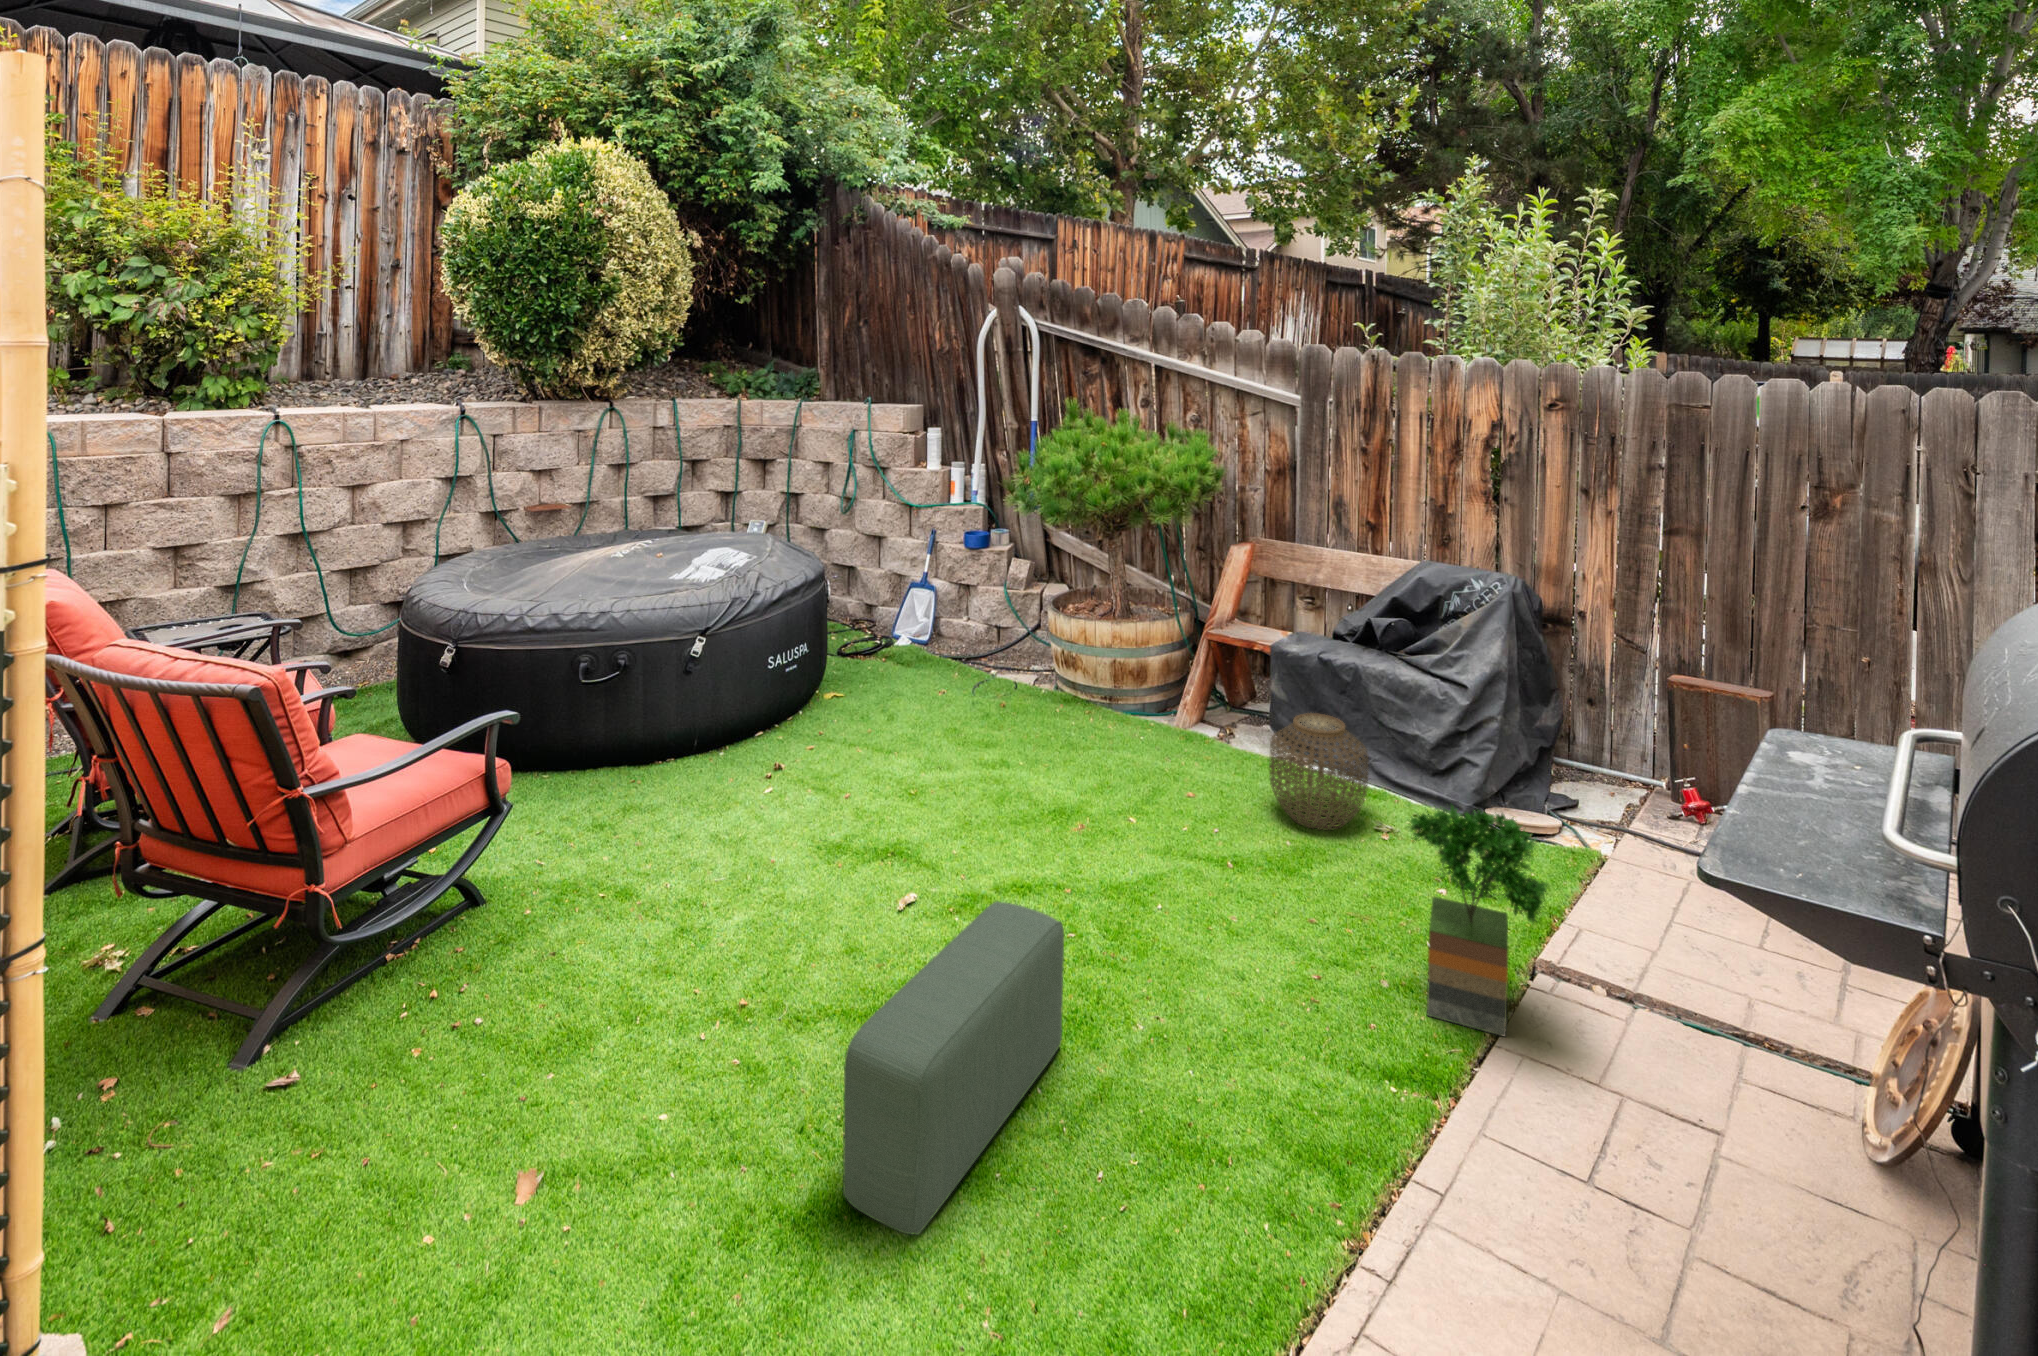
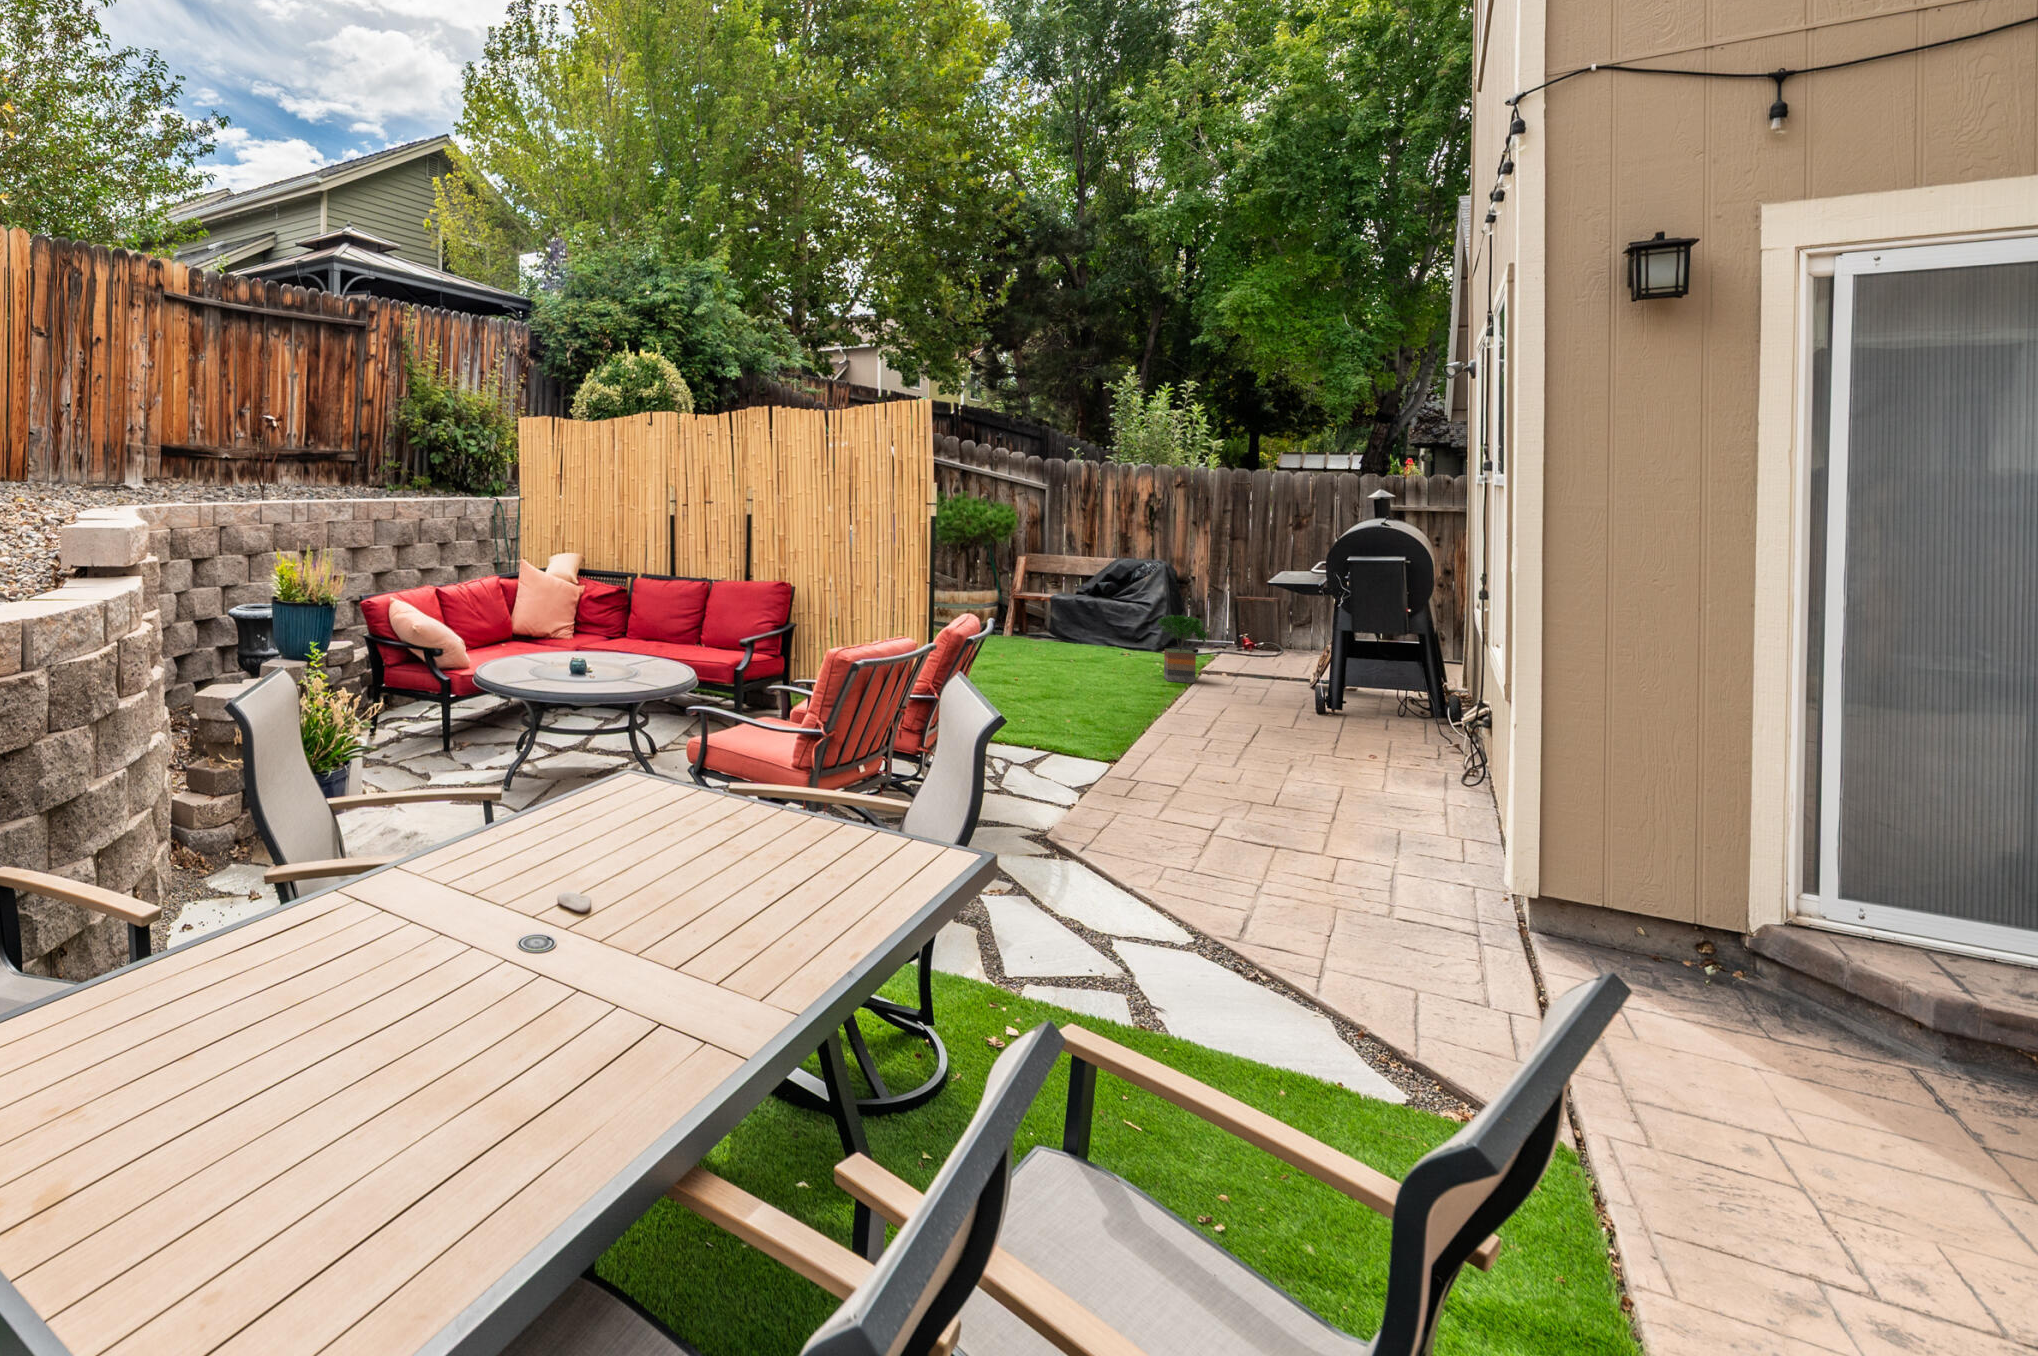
woven basket: present [1270,713,1368,830] -> none [1072,614,1116,658]
pouf: present [843,901,1064,1235] -> none [1027,641,1059,701]

